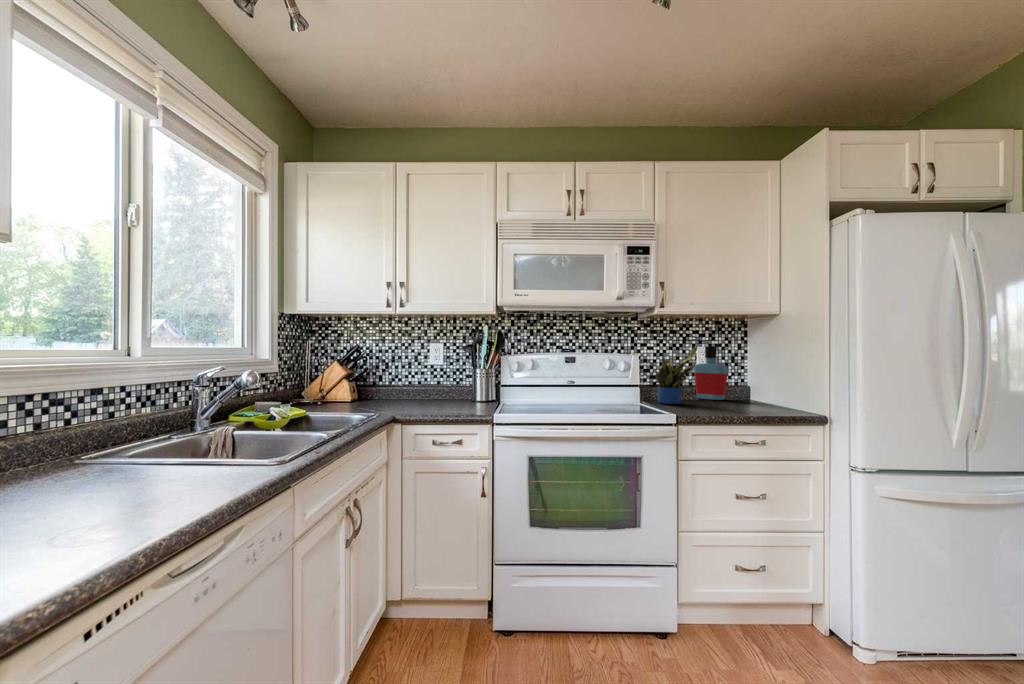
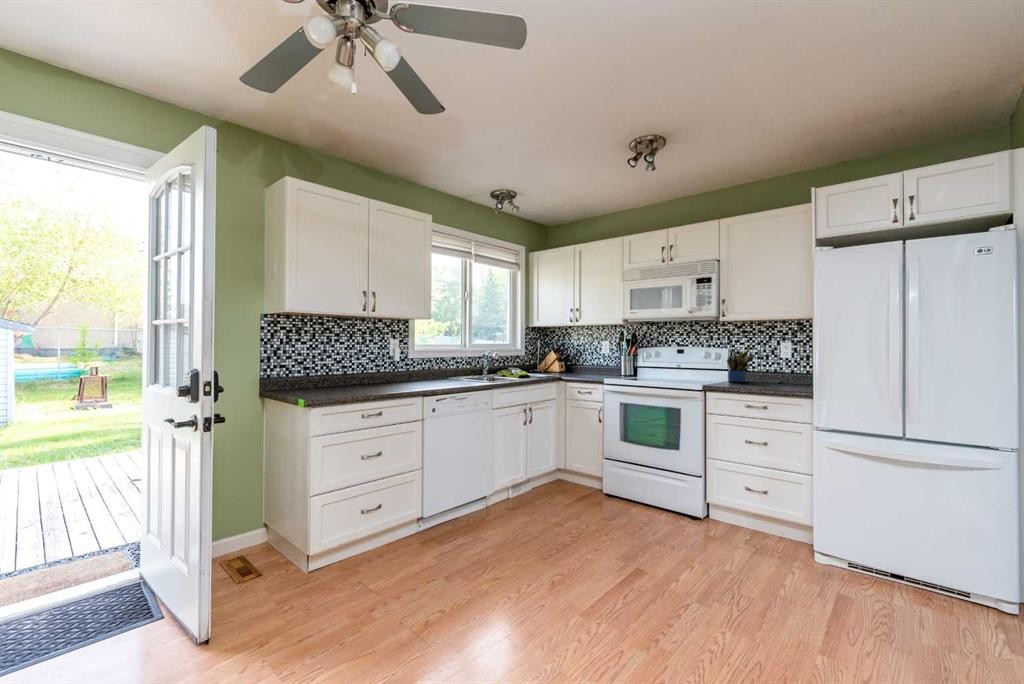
bottle: present [694,346,728,400] -> none [774,342,796,382]

